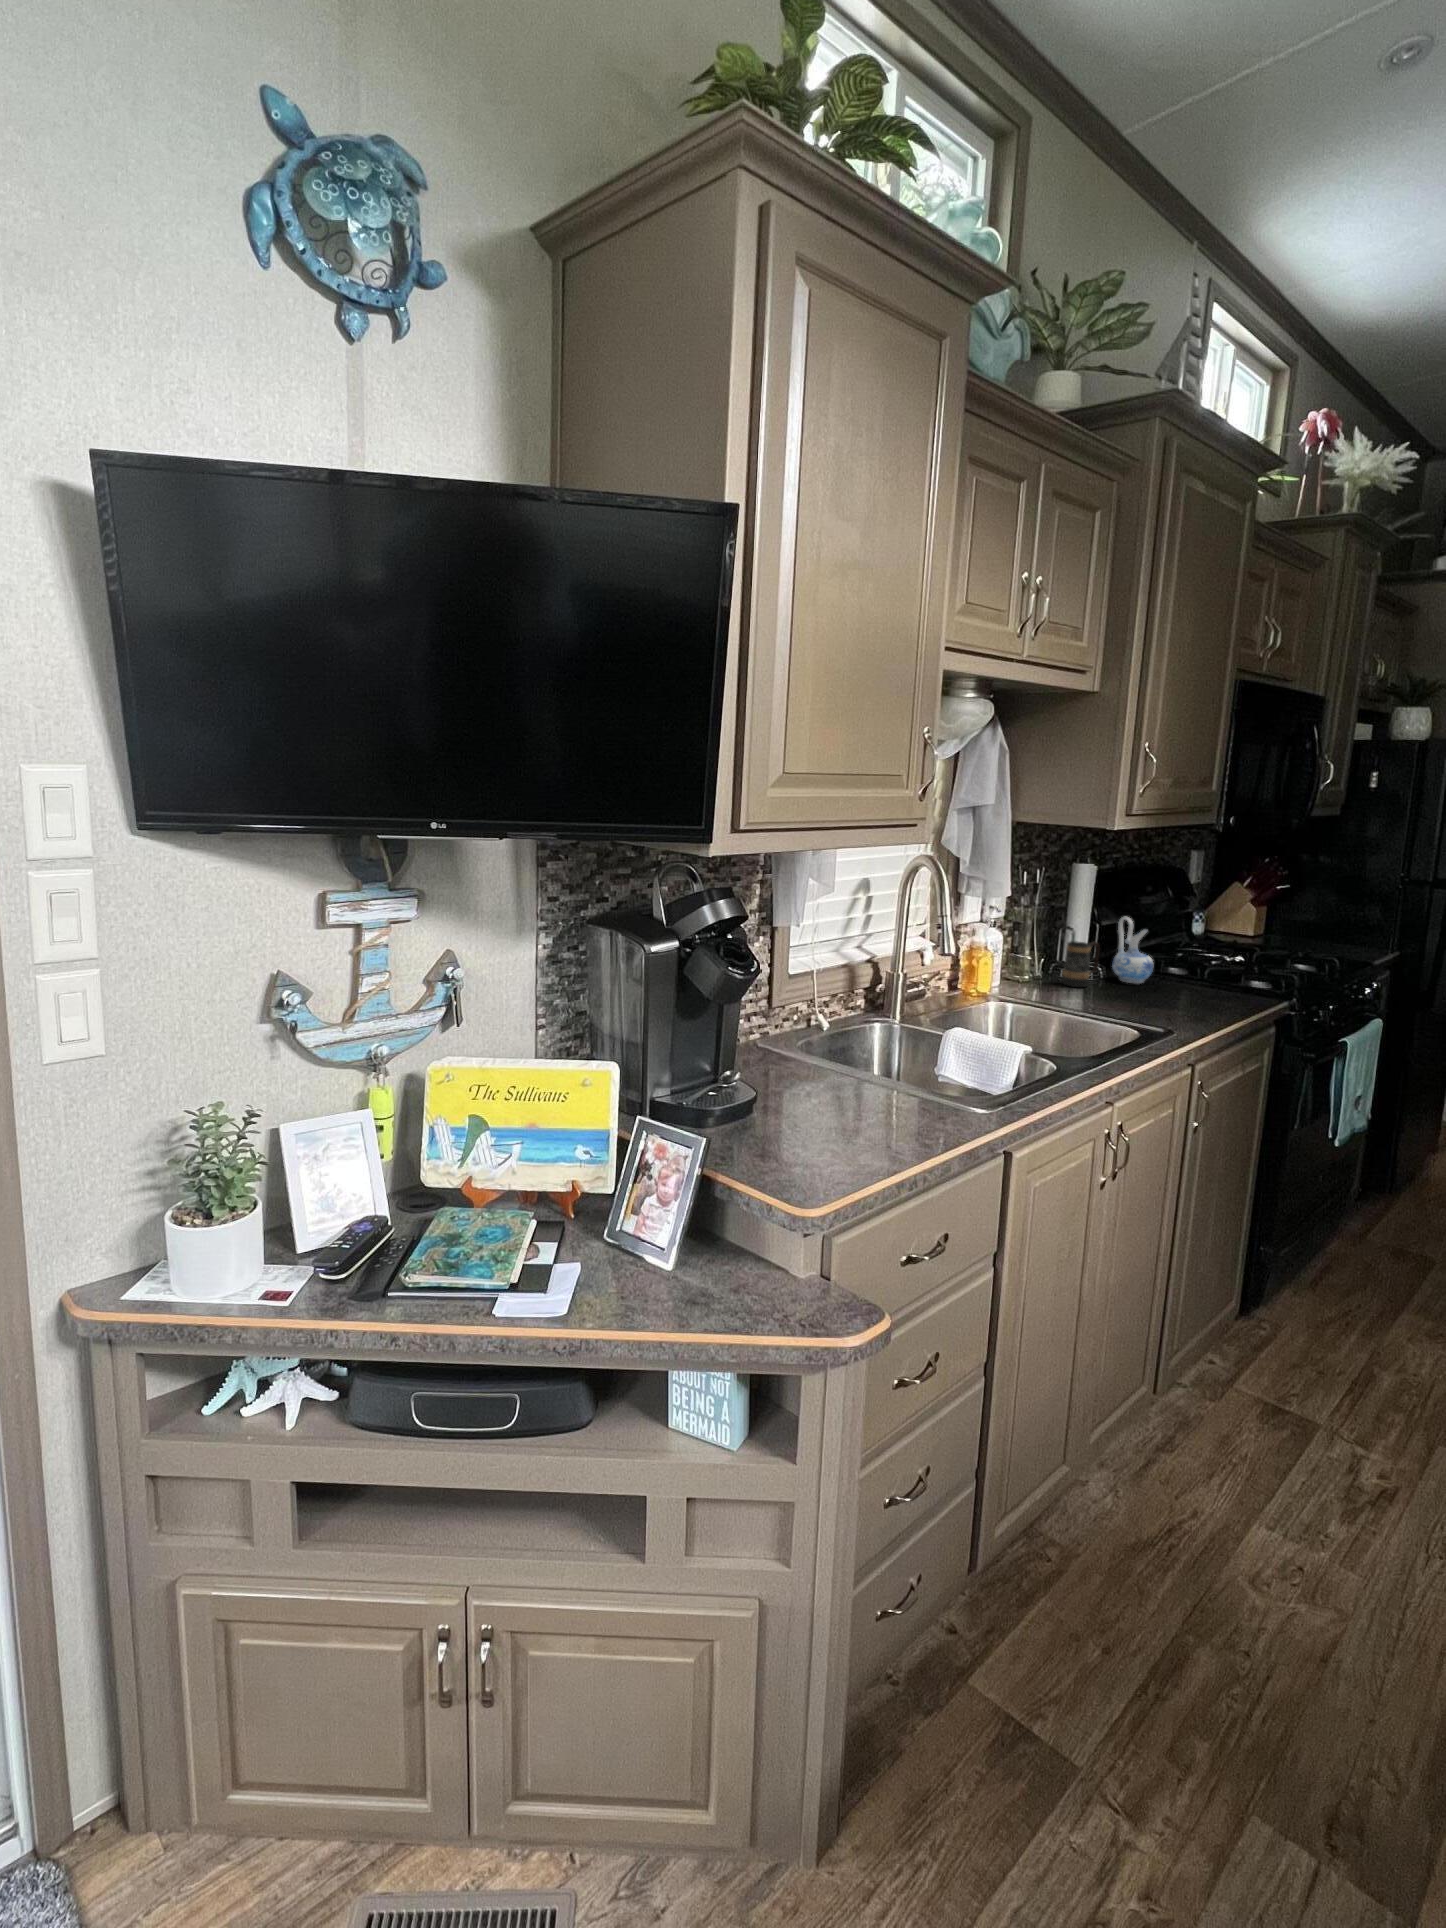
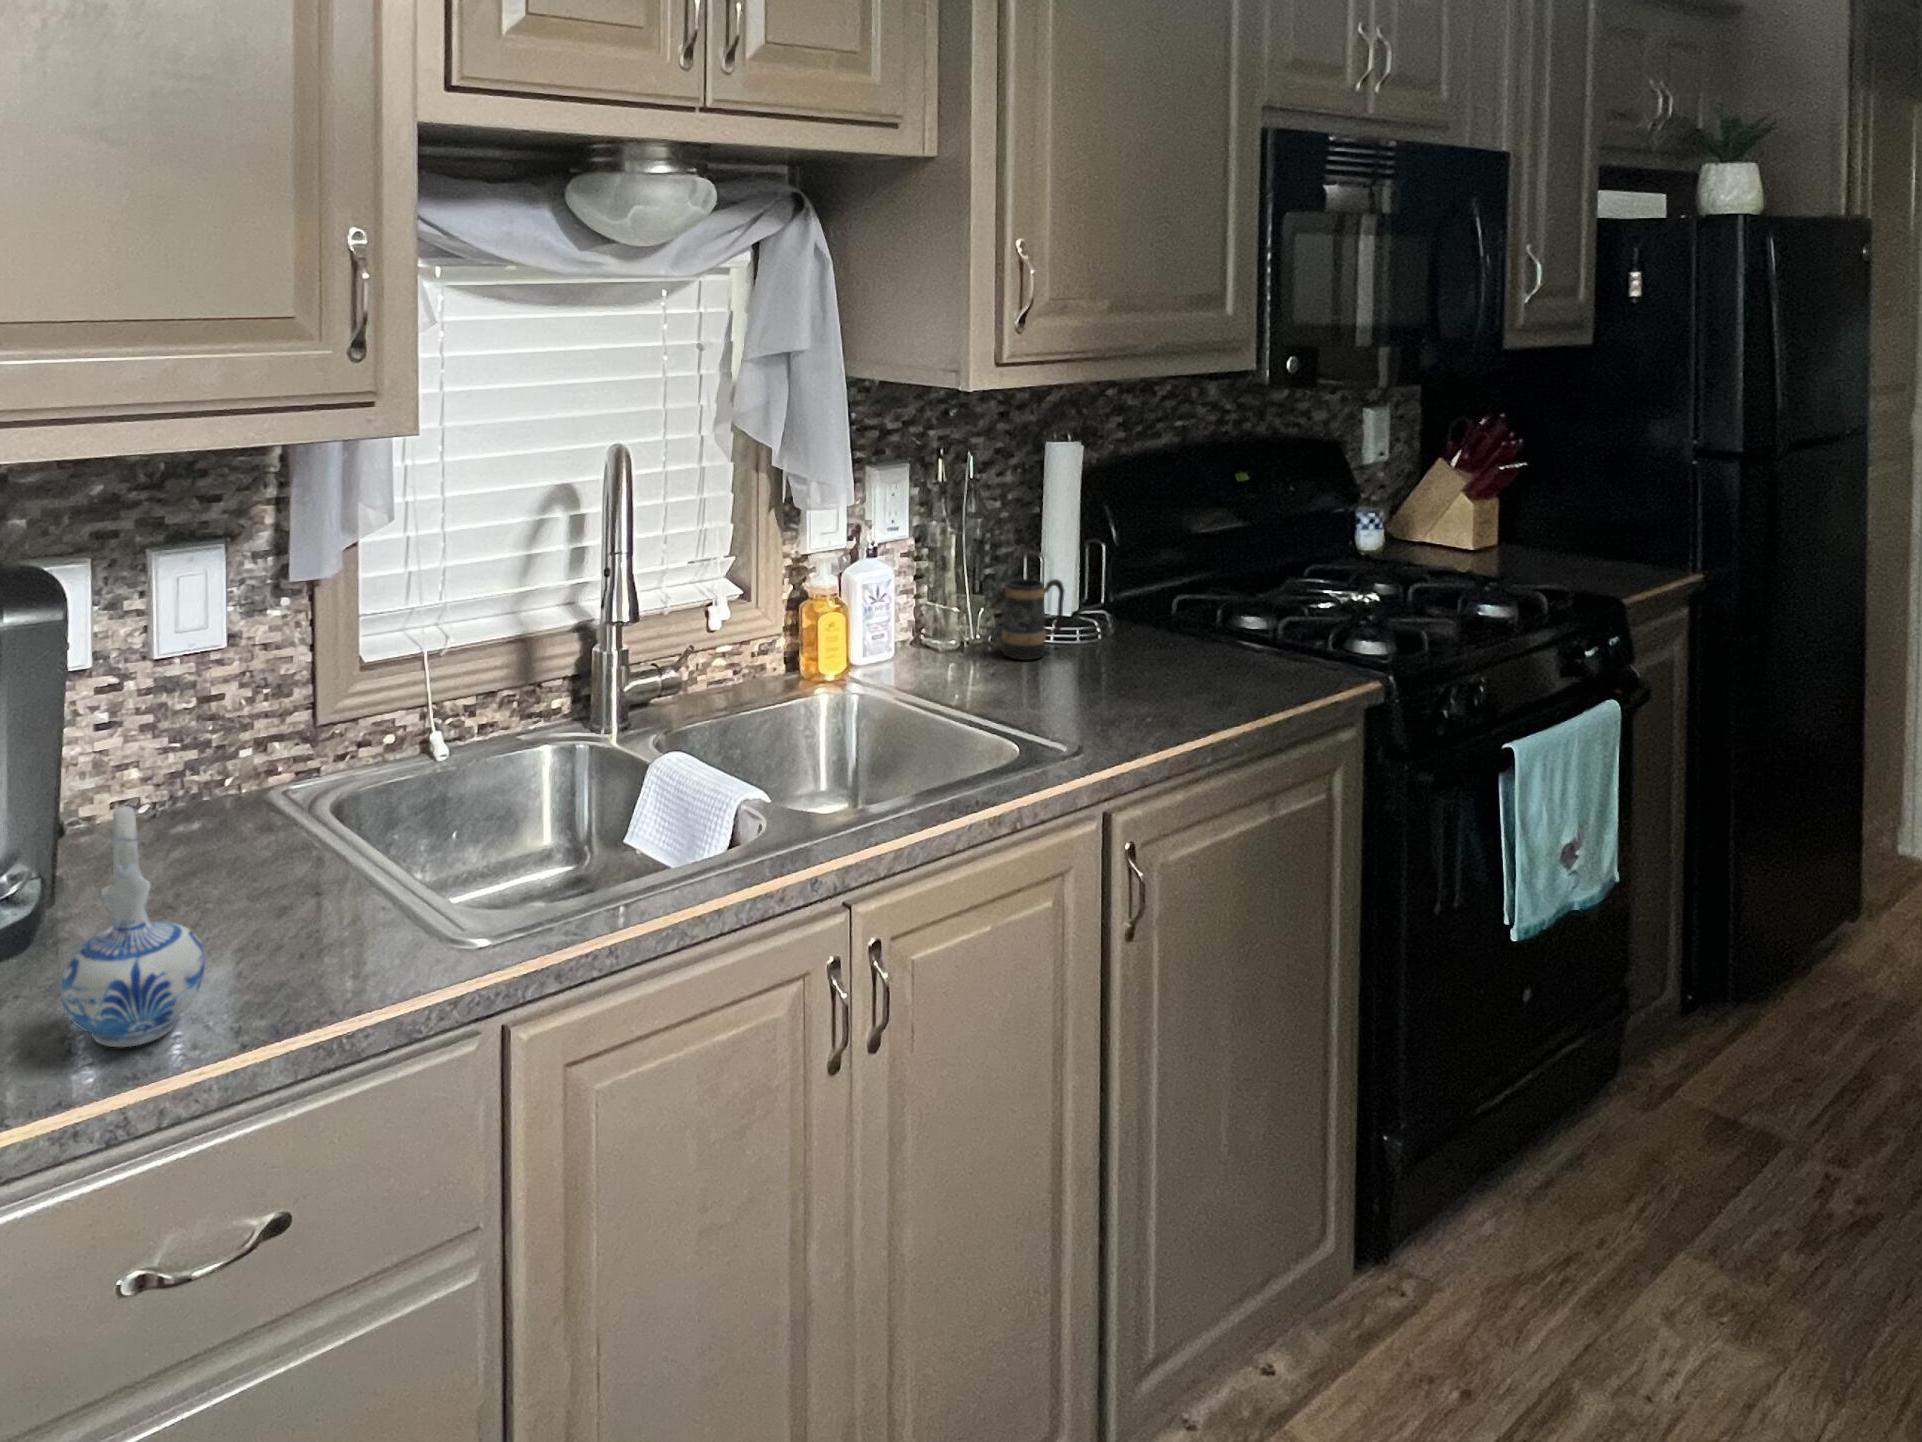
ceramic pitcher: present [1112,917,1153,984] -> present [60,806,205,1047]

